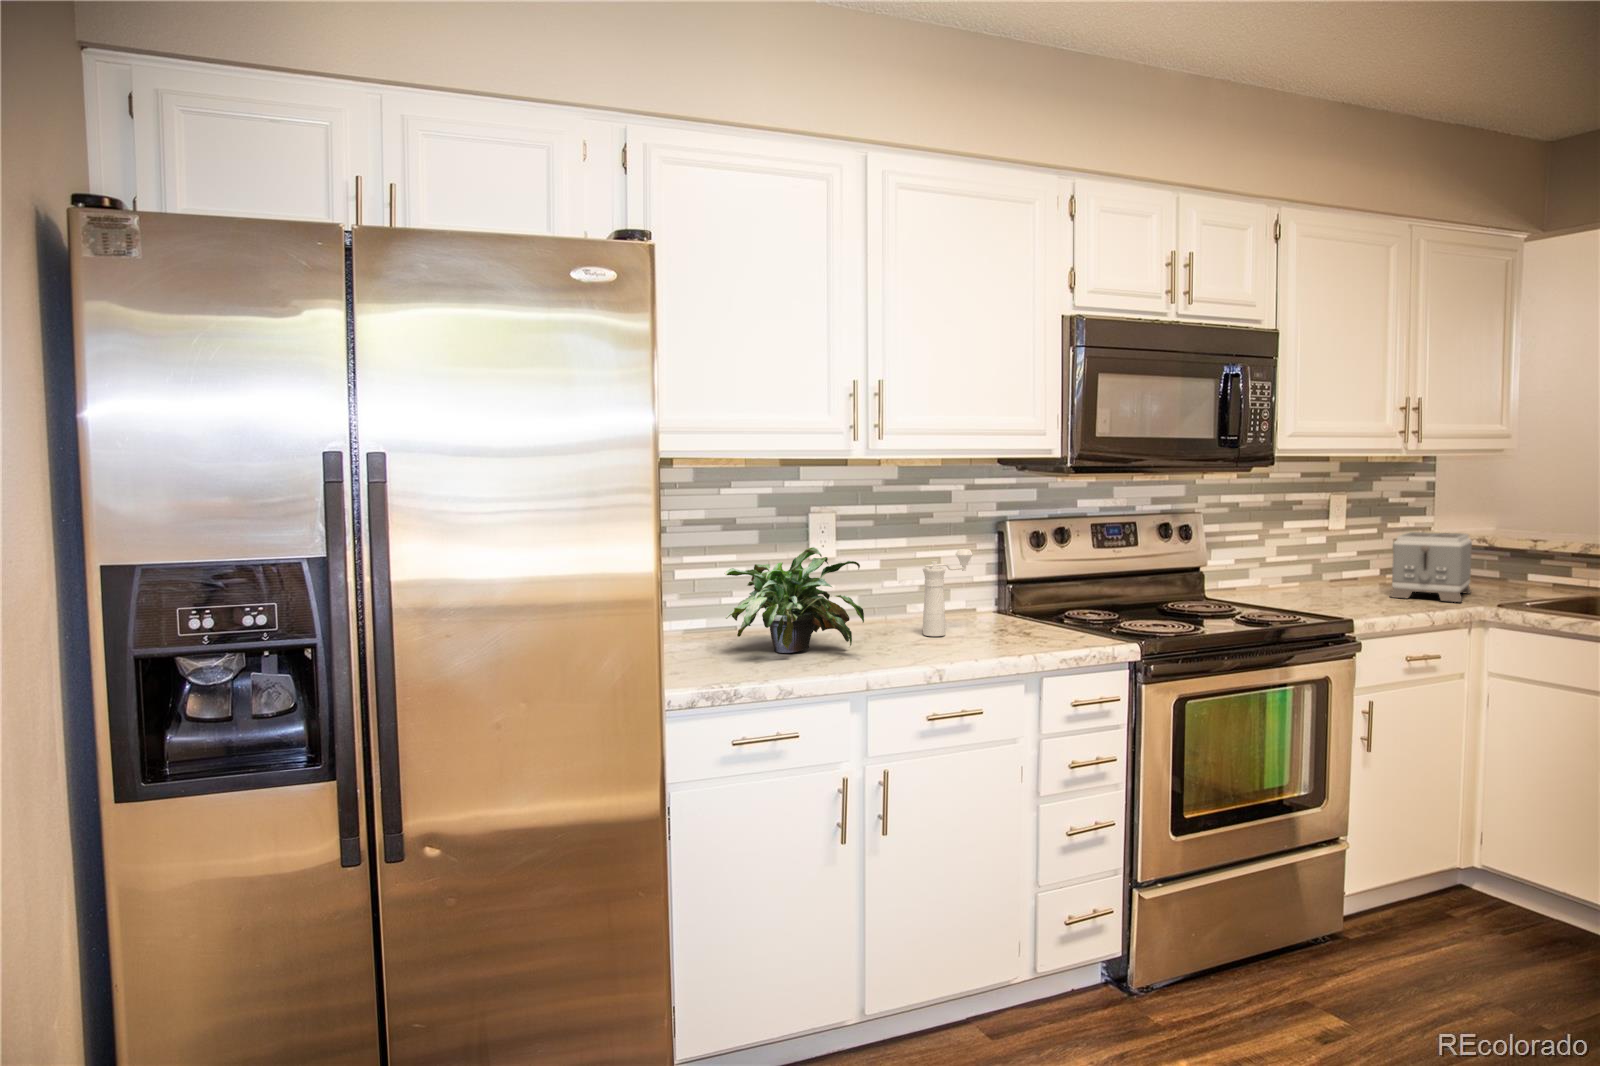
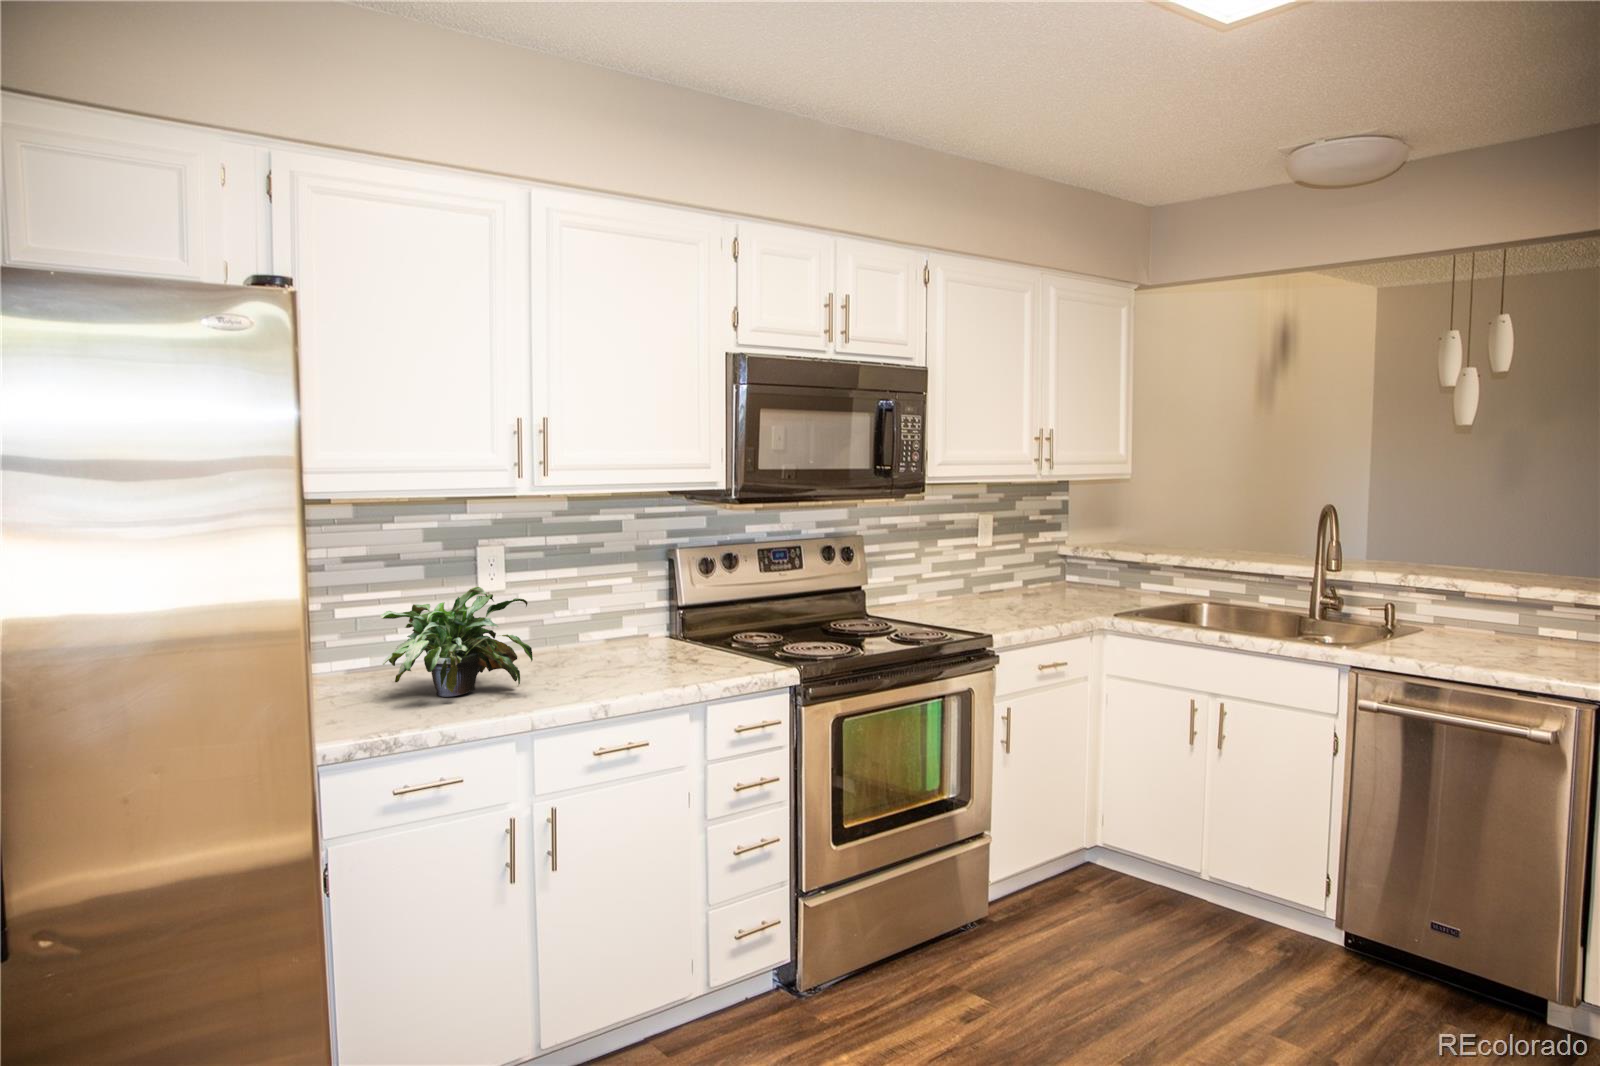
toaster: present [1390,532,1472,602] -> none [1024,549,1090,612]
pepper mill: present [923,549,973,636] -> none [593,580,644,670]

